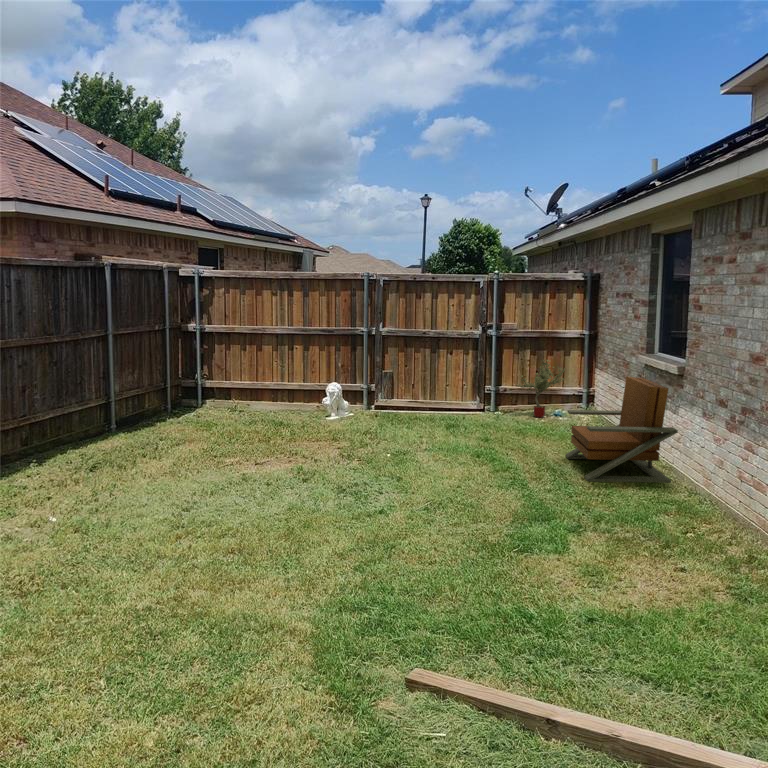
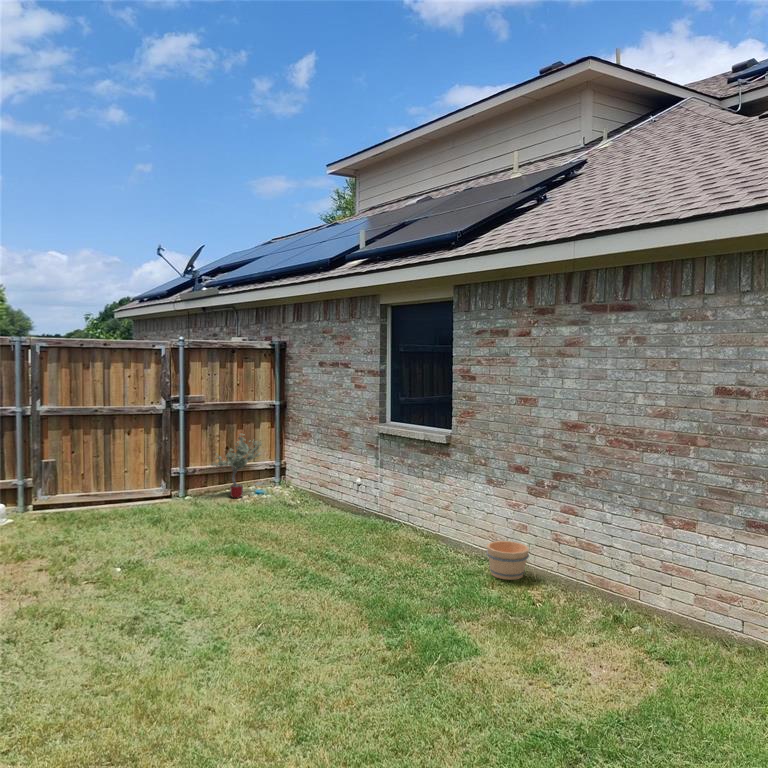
lounge chair: present [566,377,678,483] -> none [331,449,462,570]
bucket: none [668,471,714,508] -> present [487,541,529,580]

